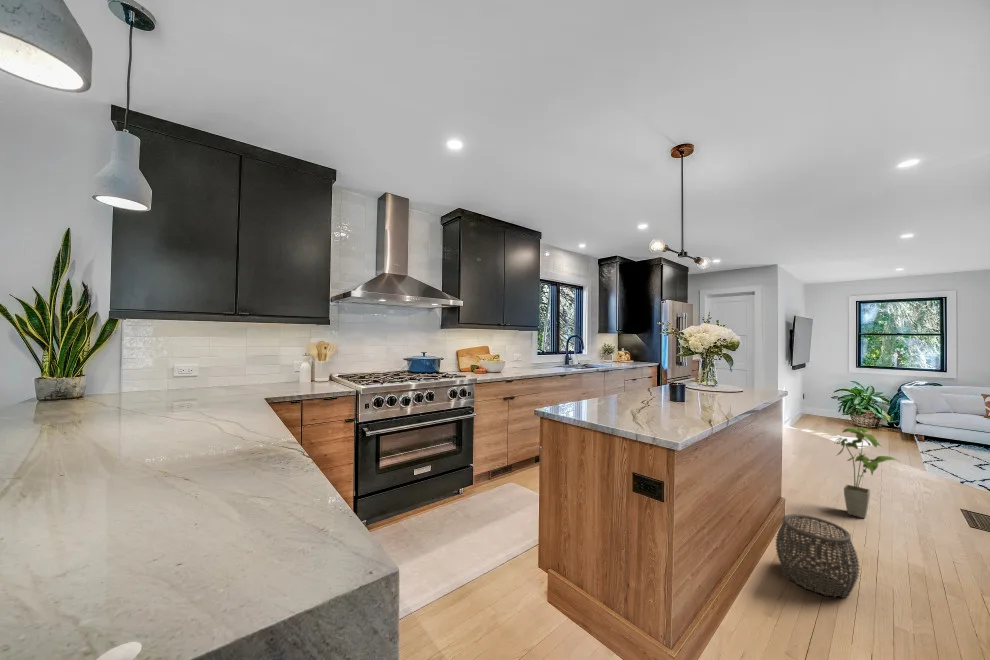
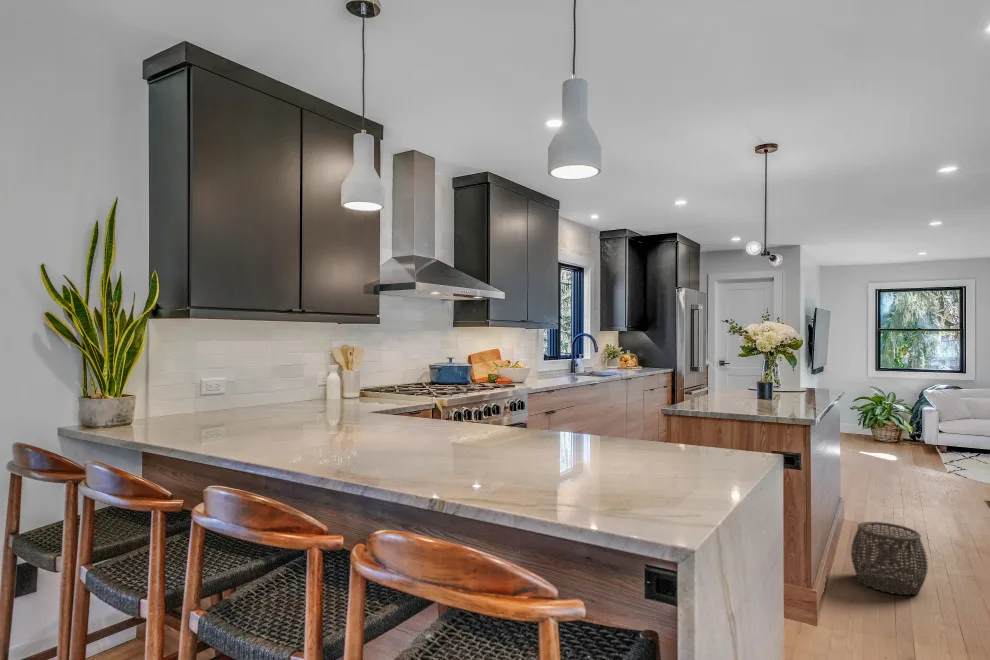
house plant: present [837,428,896,518] -> none [884,433,946,529]

